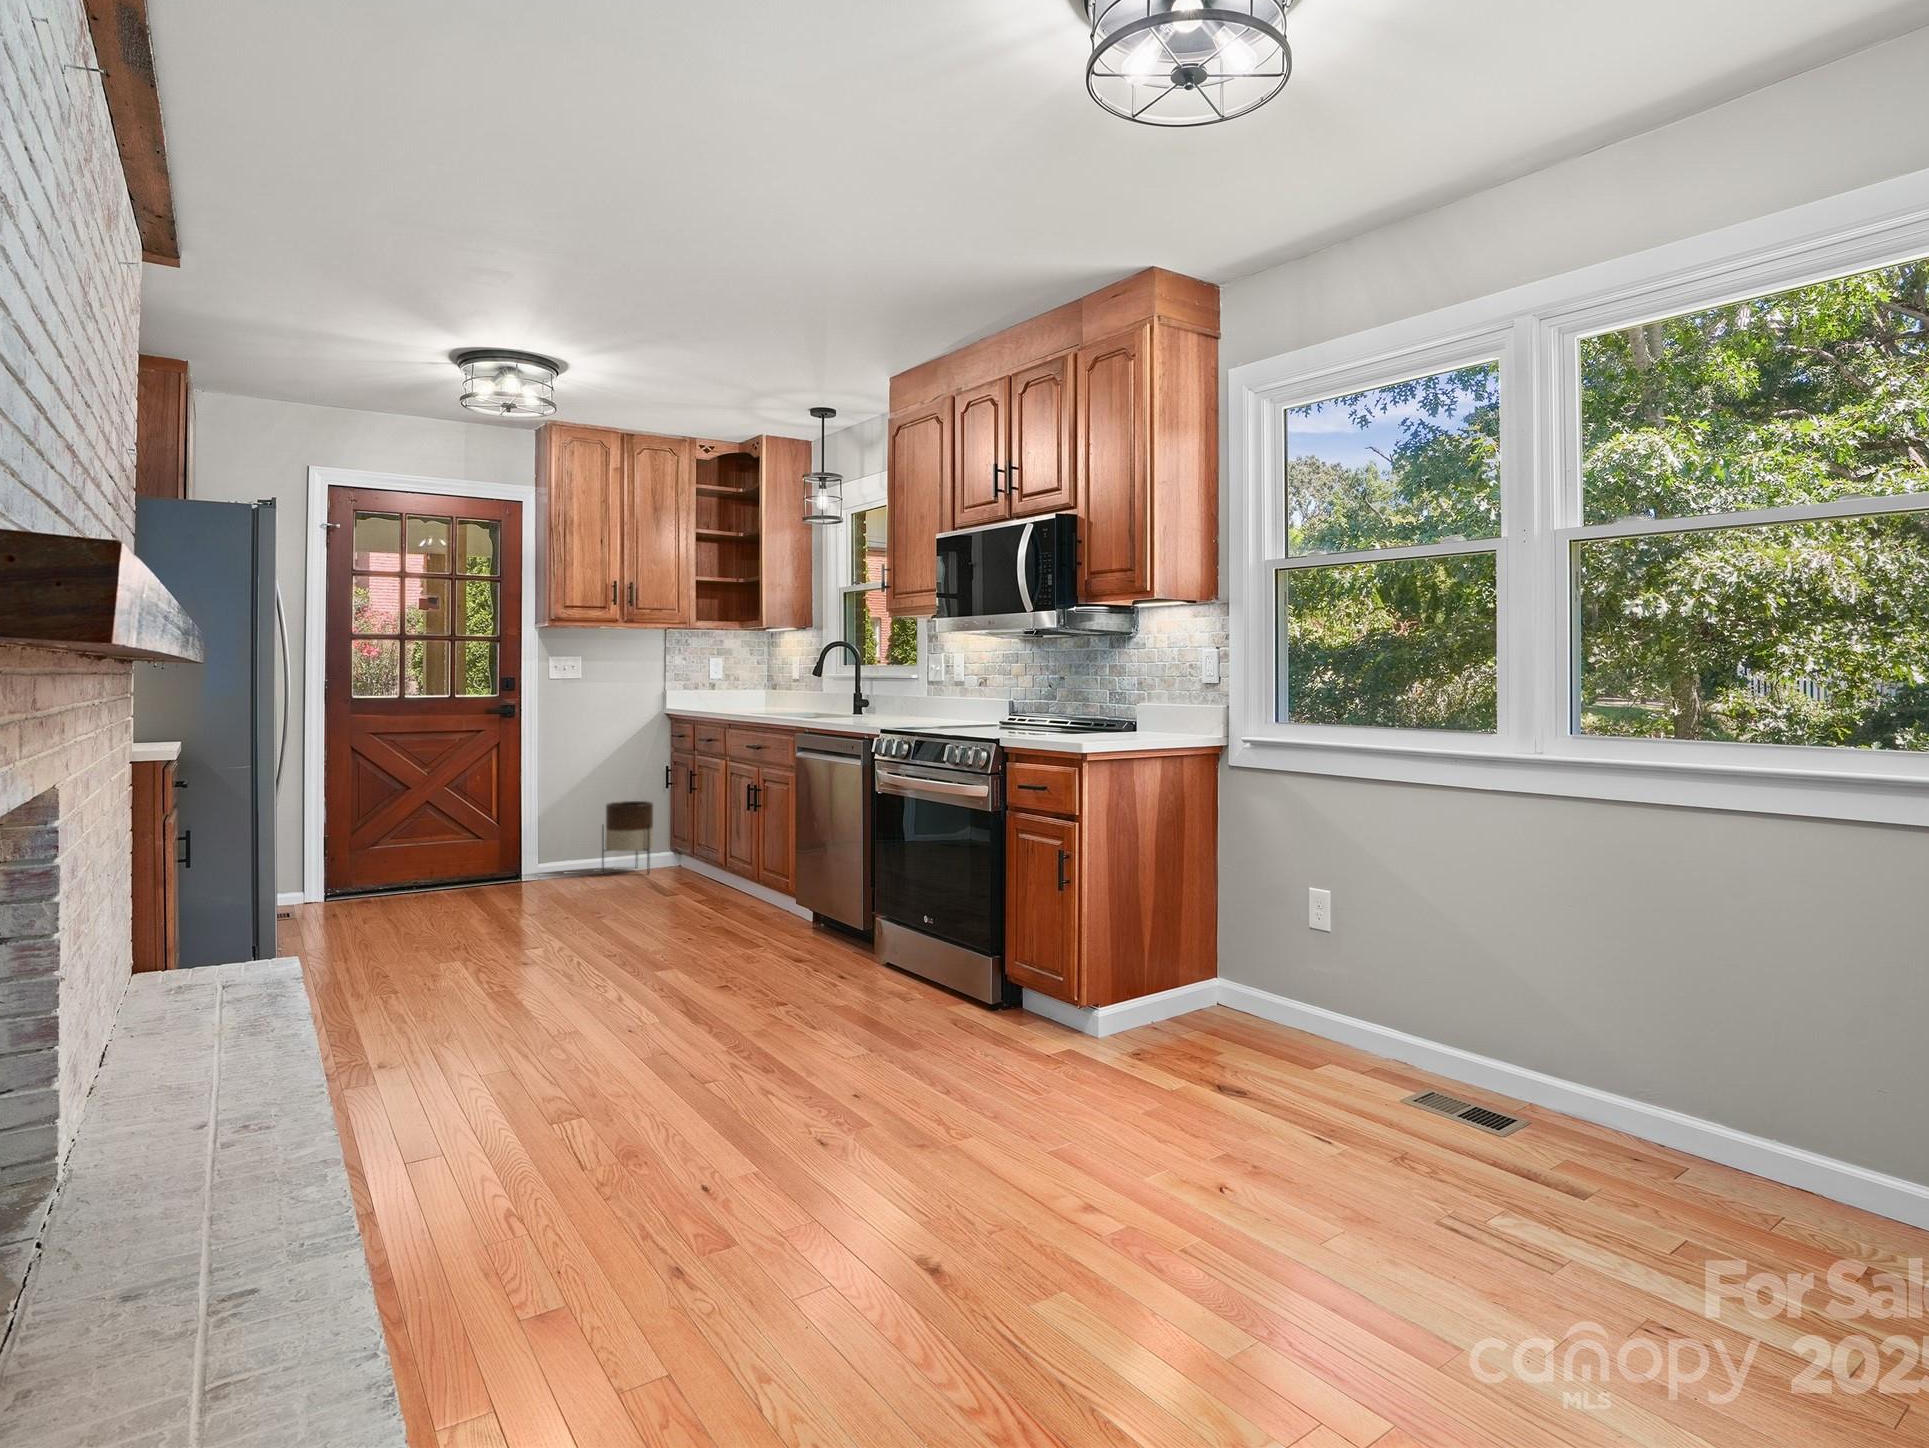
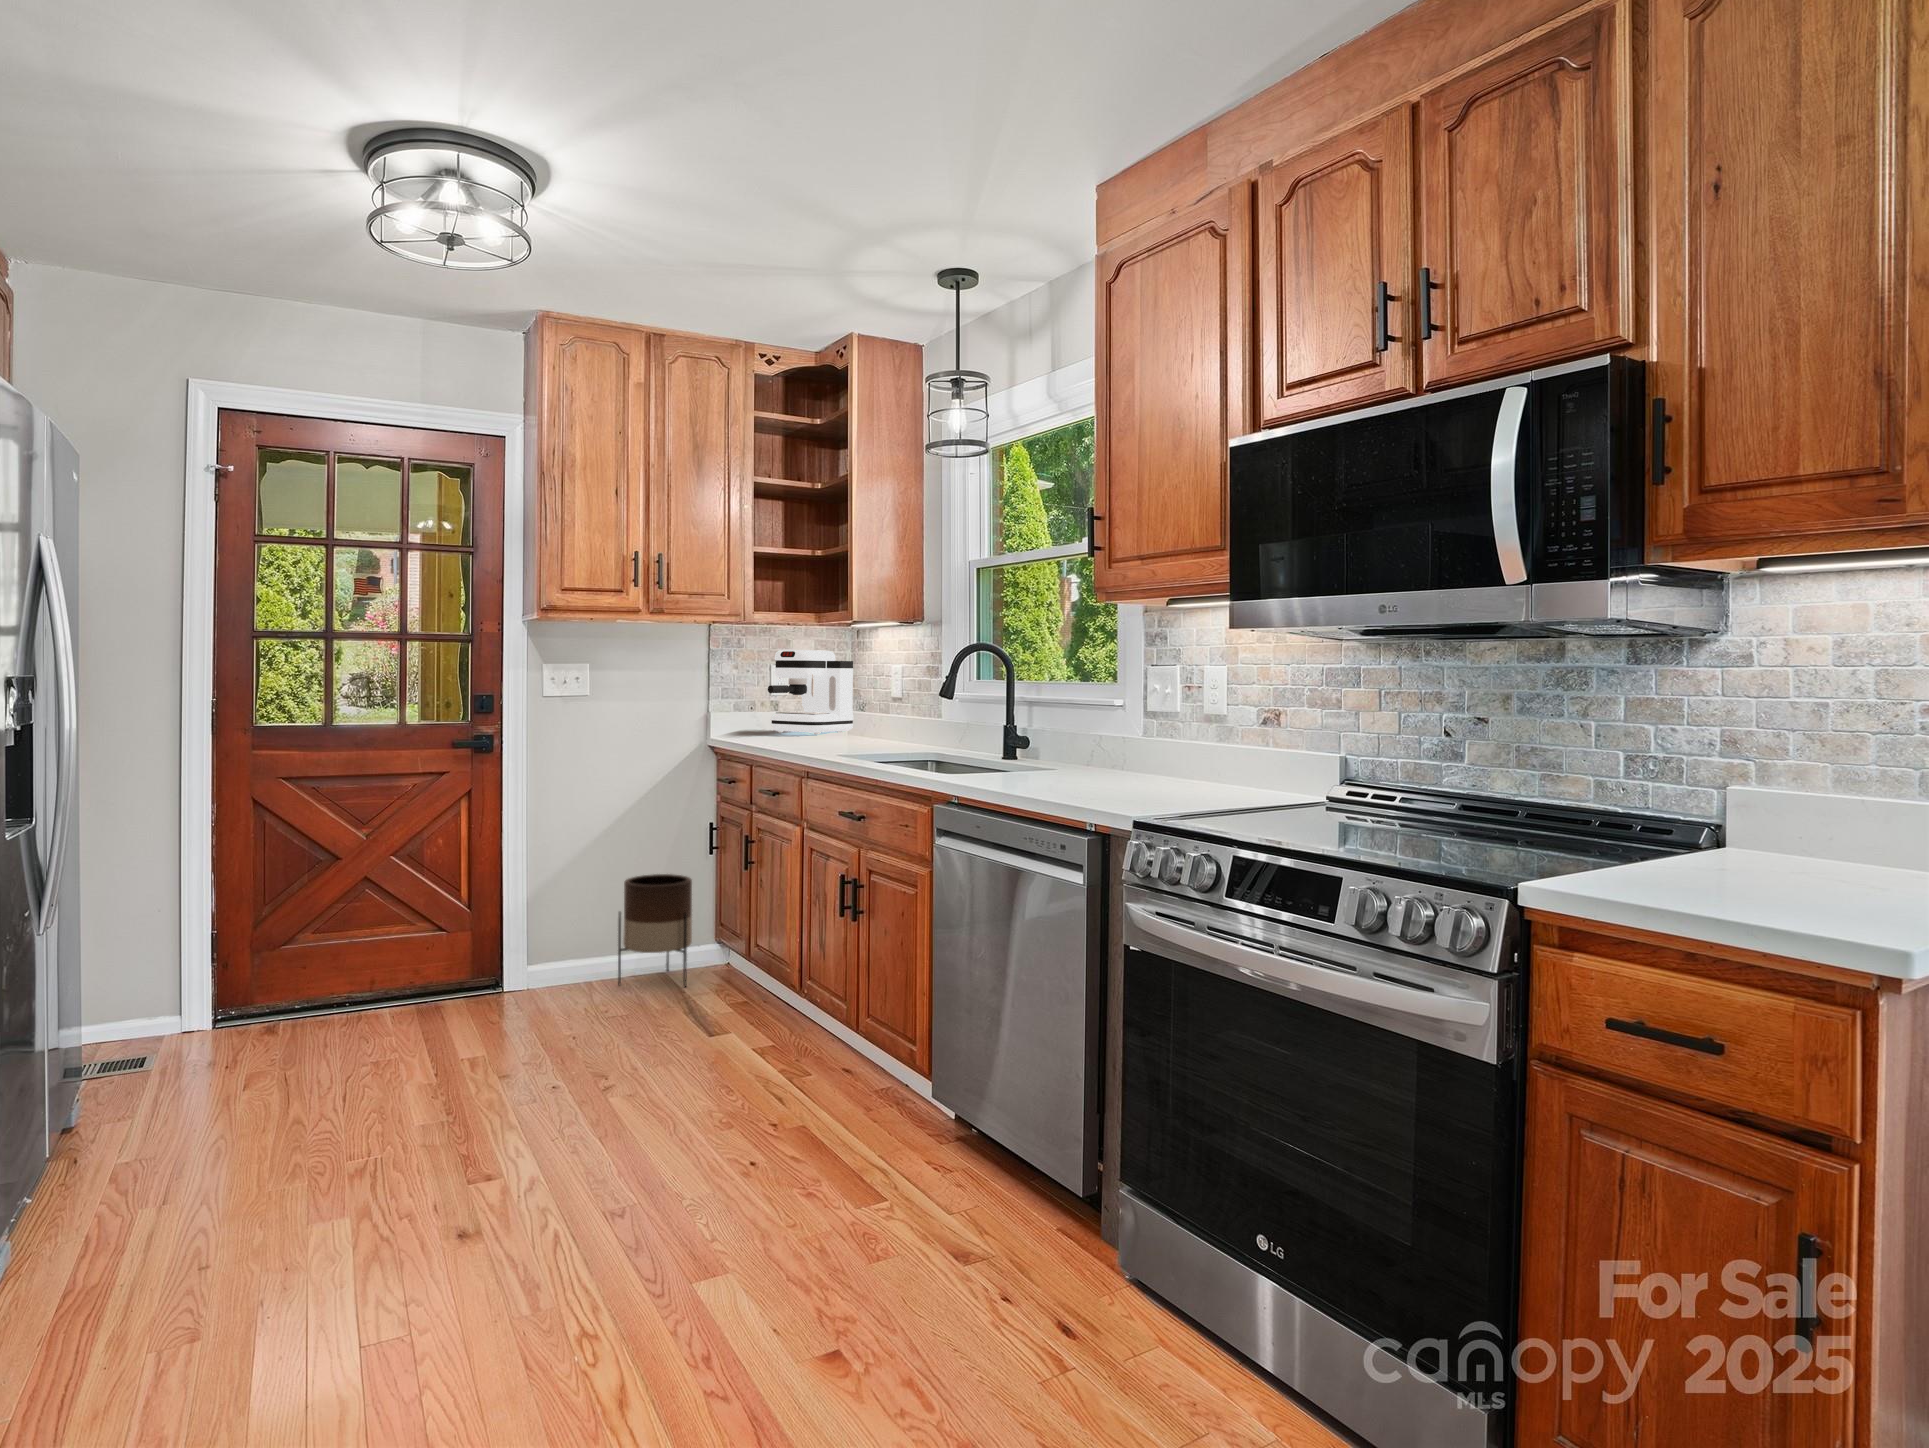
coffee maker: none [706,648,767,705] -> present [768,650,853,734]

